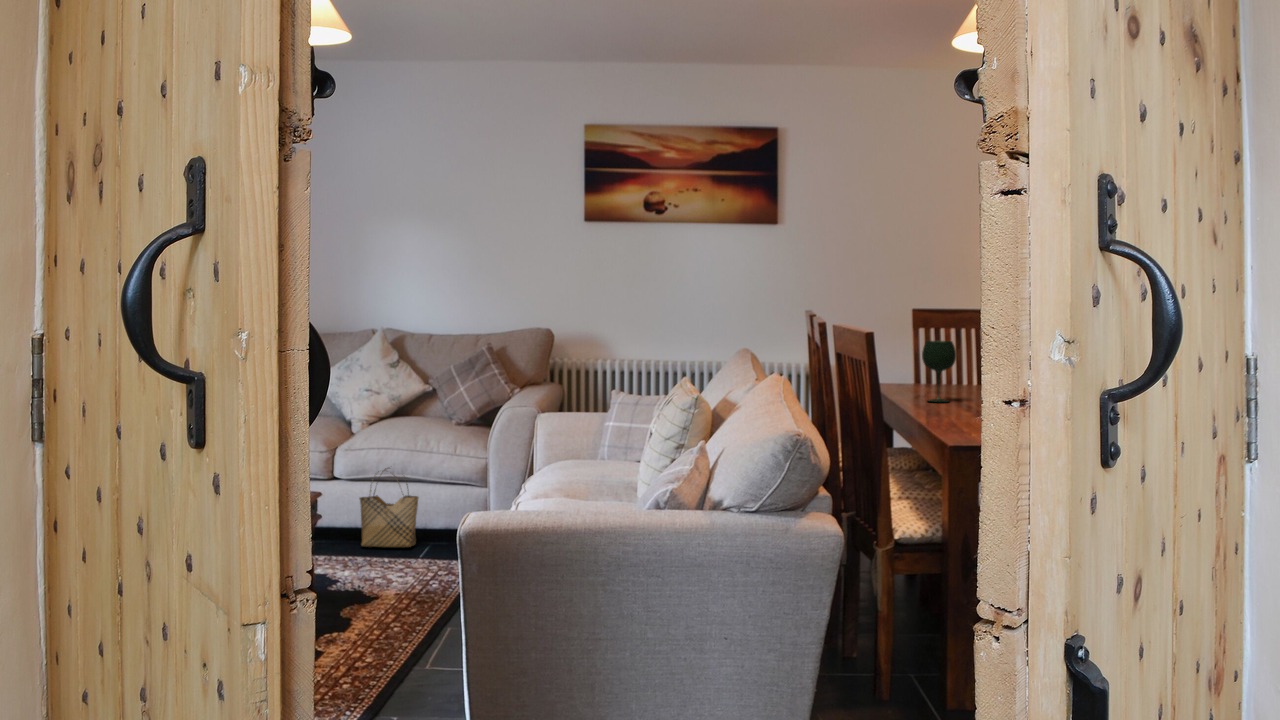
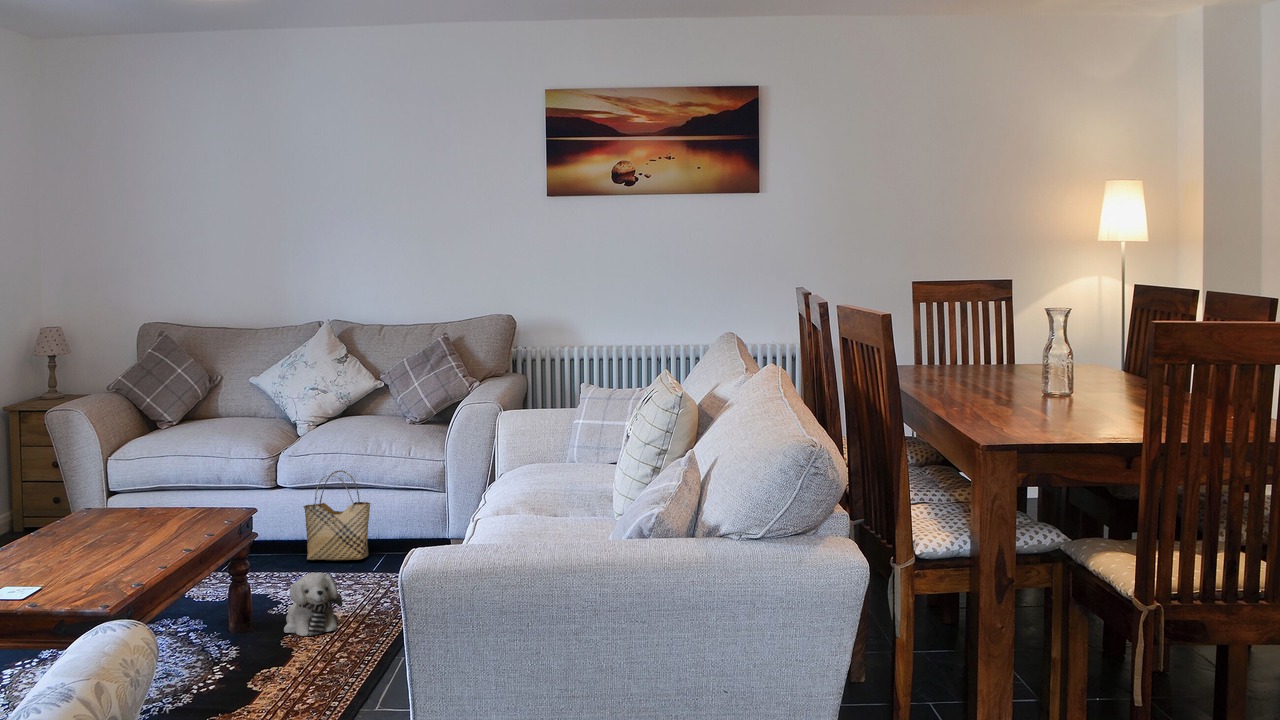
wine glass: present [922,341,956,402] -> none [928,322,966,391]
plush toy: none [344,552,395,608] -> present [284,573,343,636]

